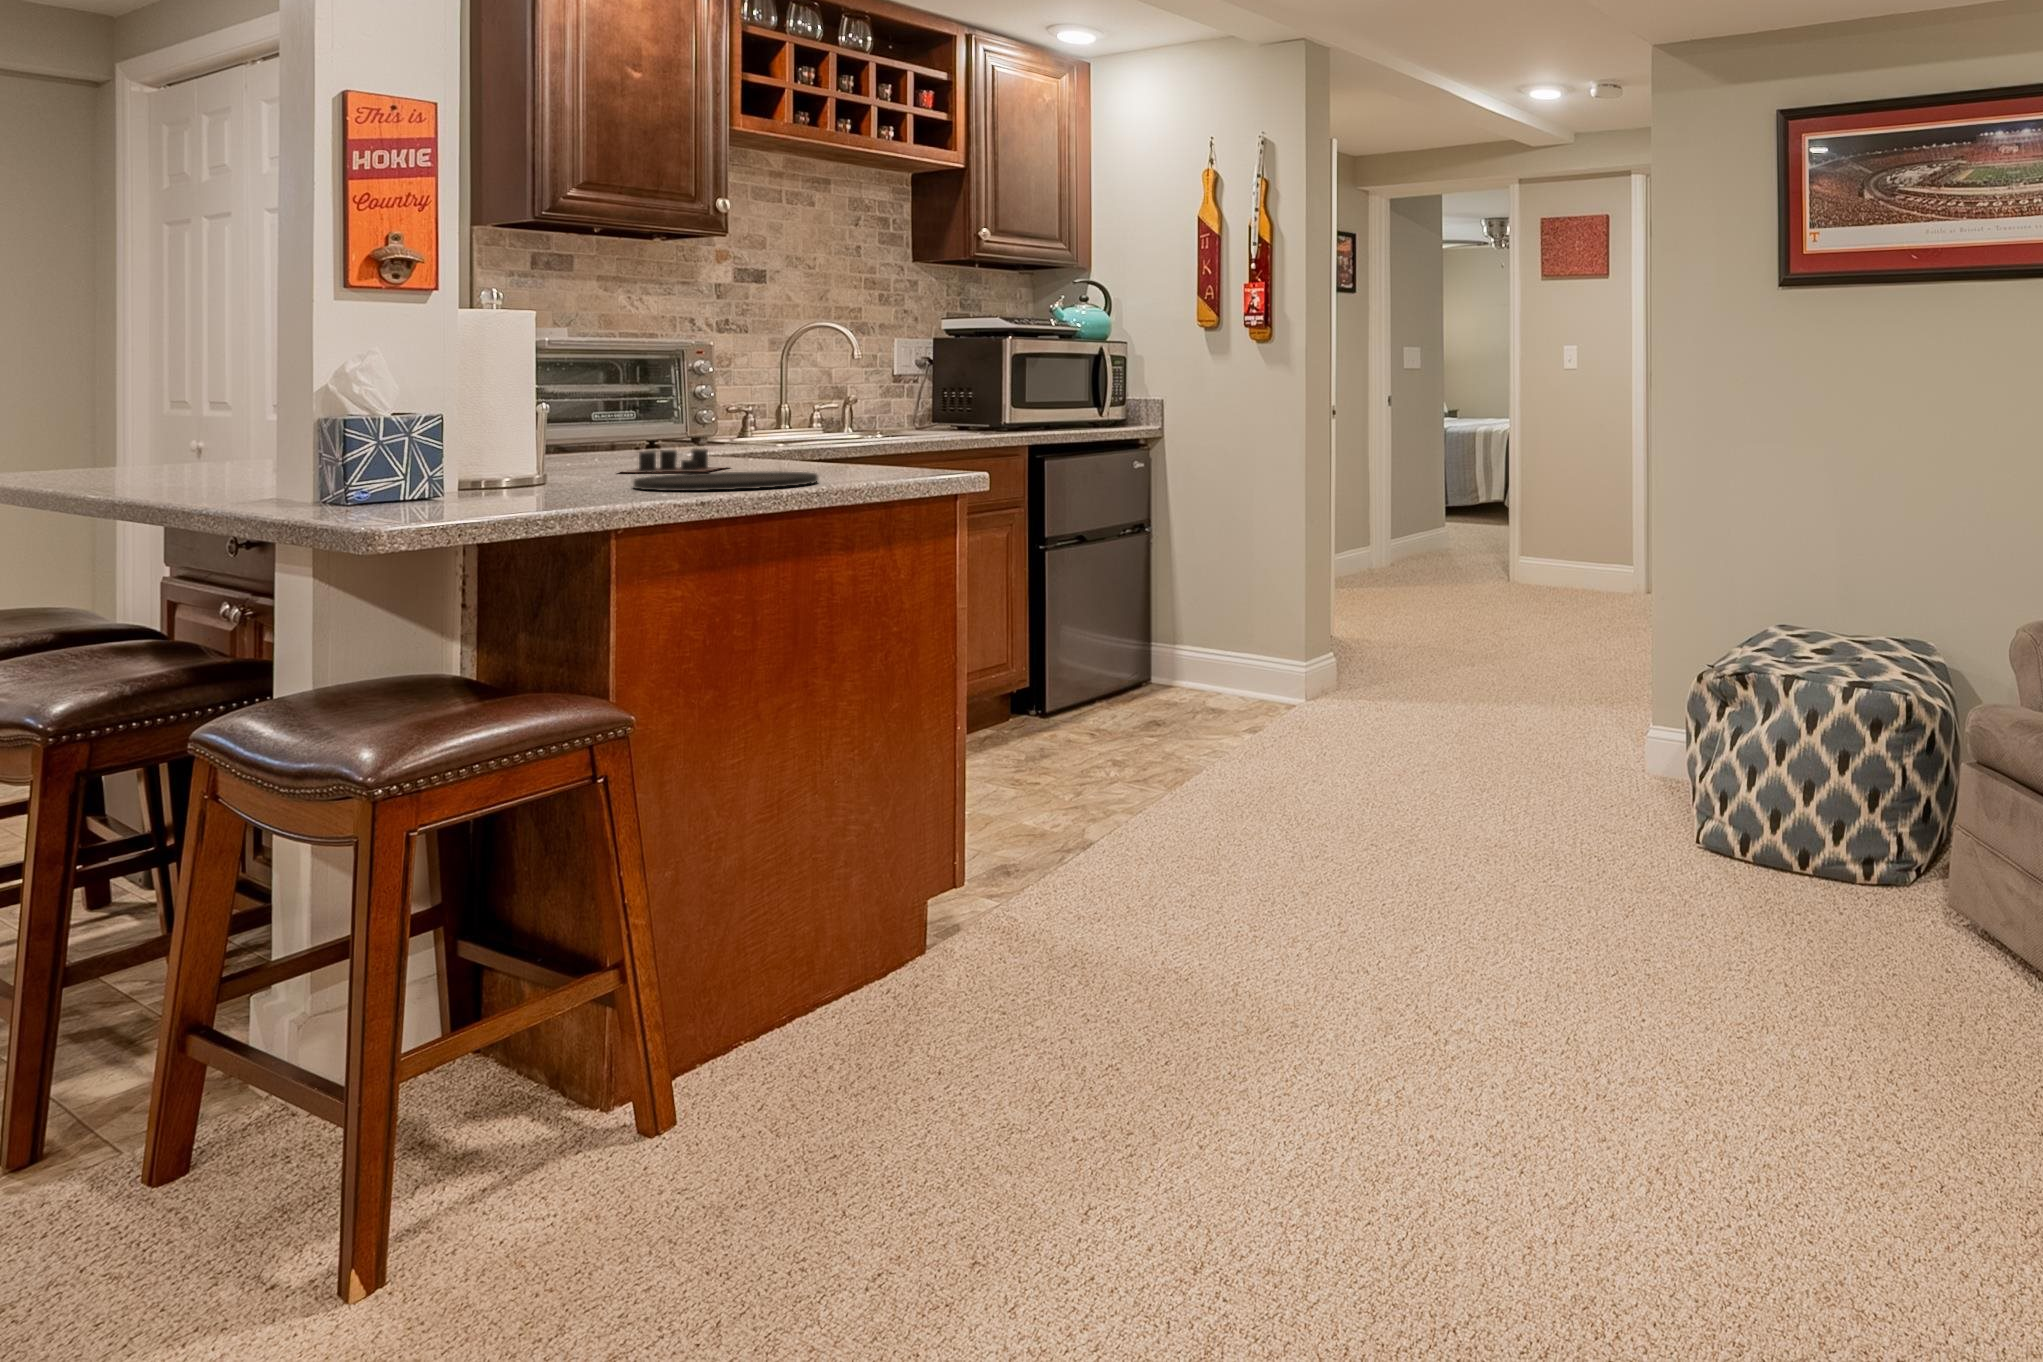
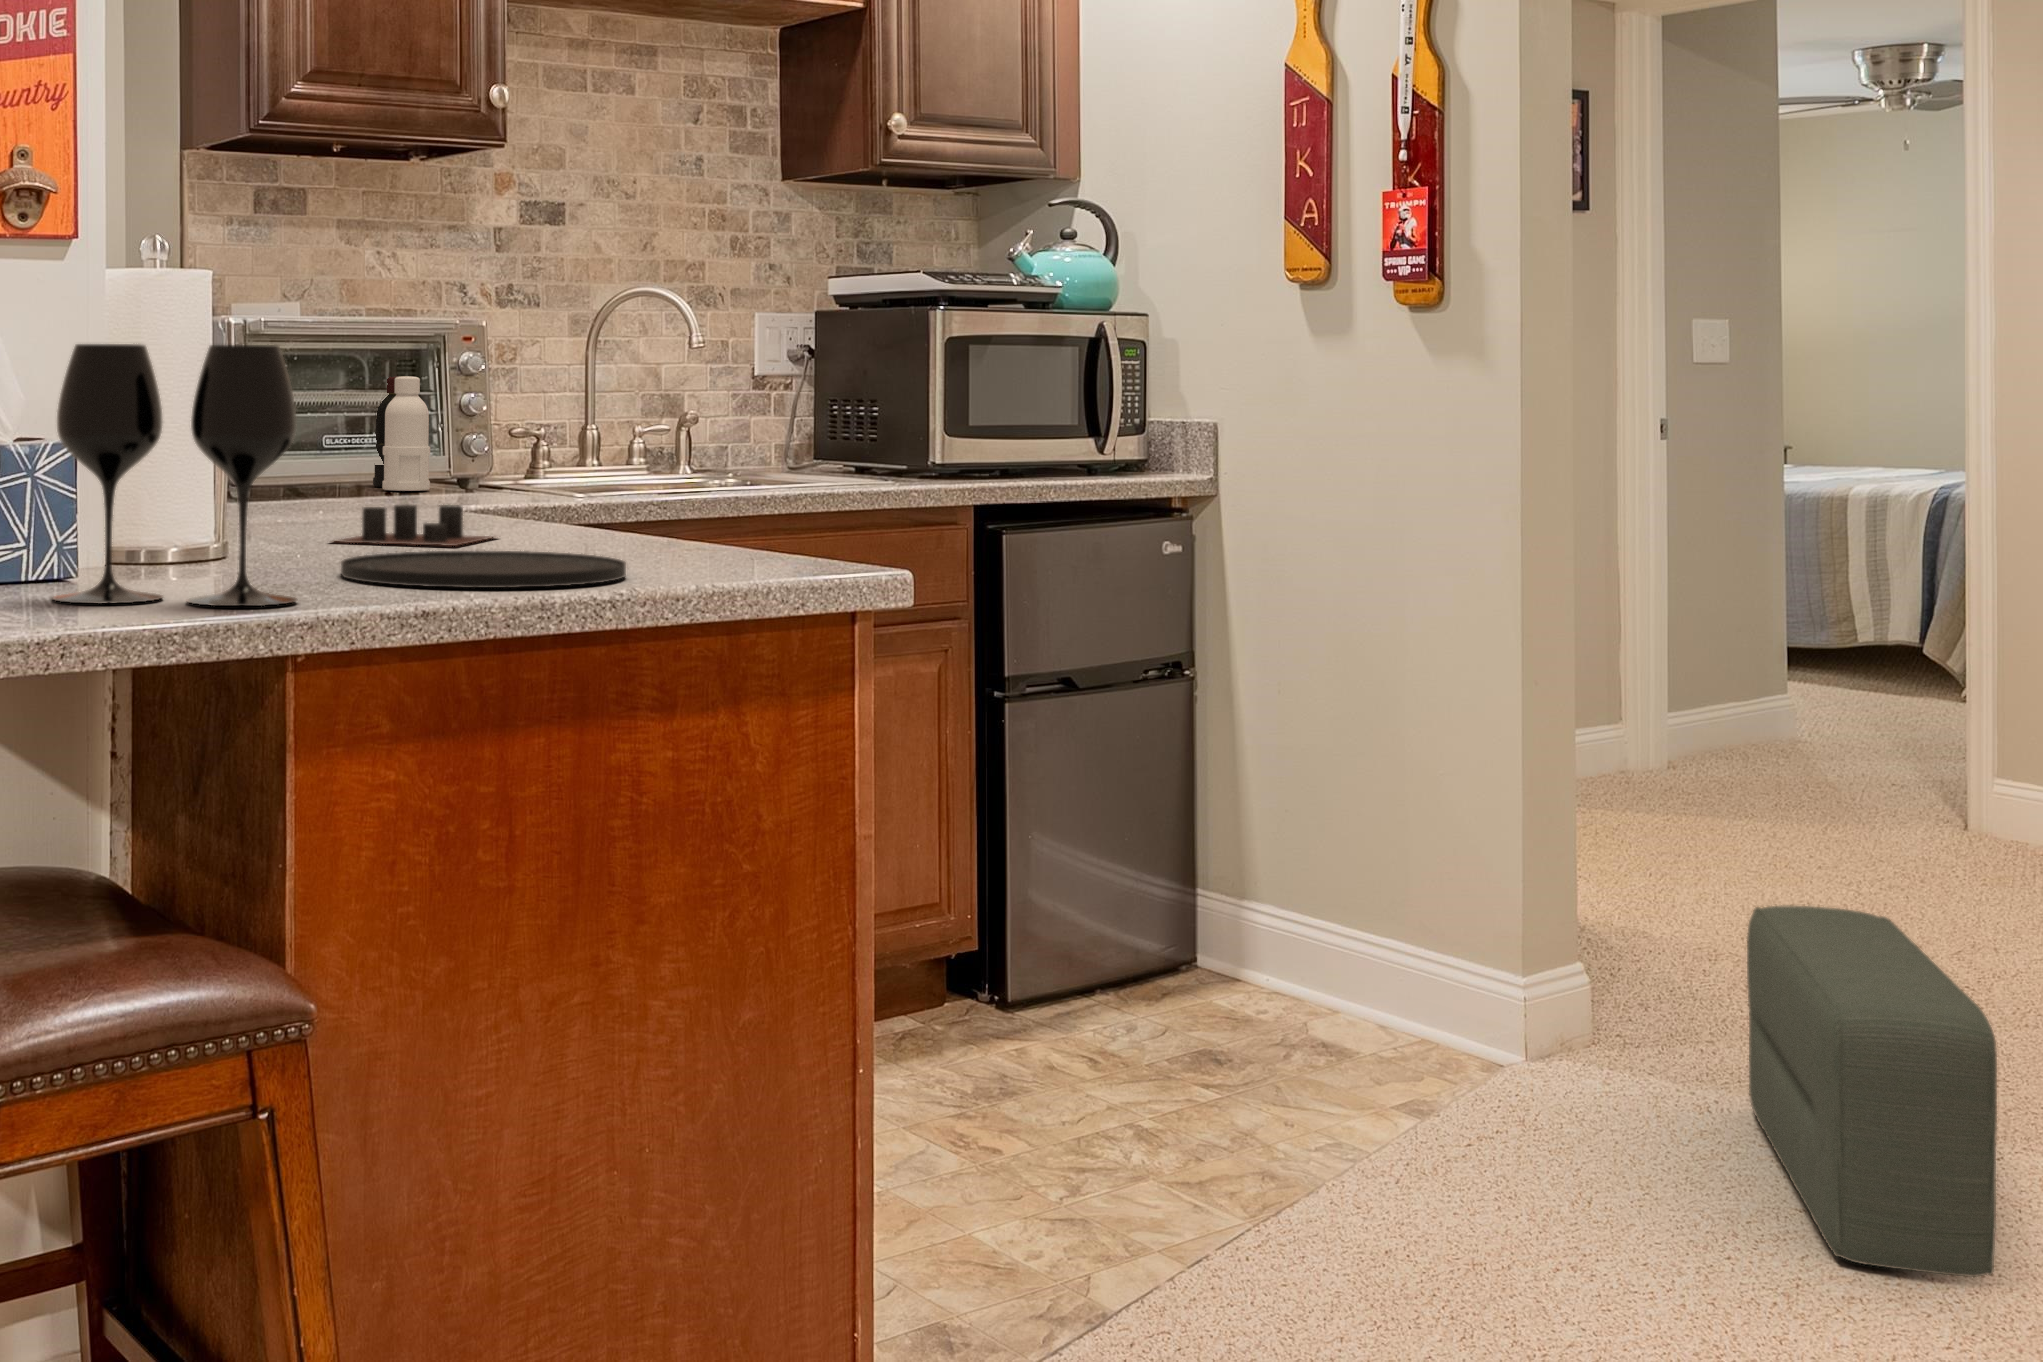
wine glass: none [435,354,612,507] -> present [53,344,297,606]
bottle: none [631,376,674,446] -> present [373,376,430,491]
pouf: none [1406,618,1494,771] -> present [1747,905,1997,1277]

